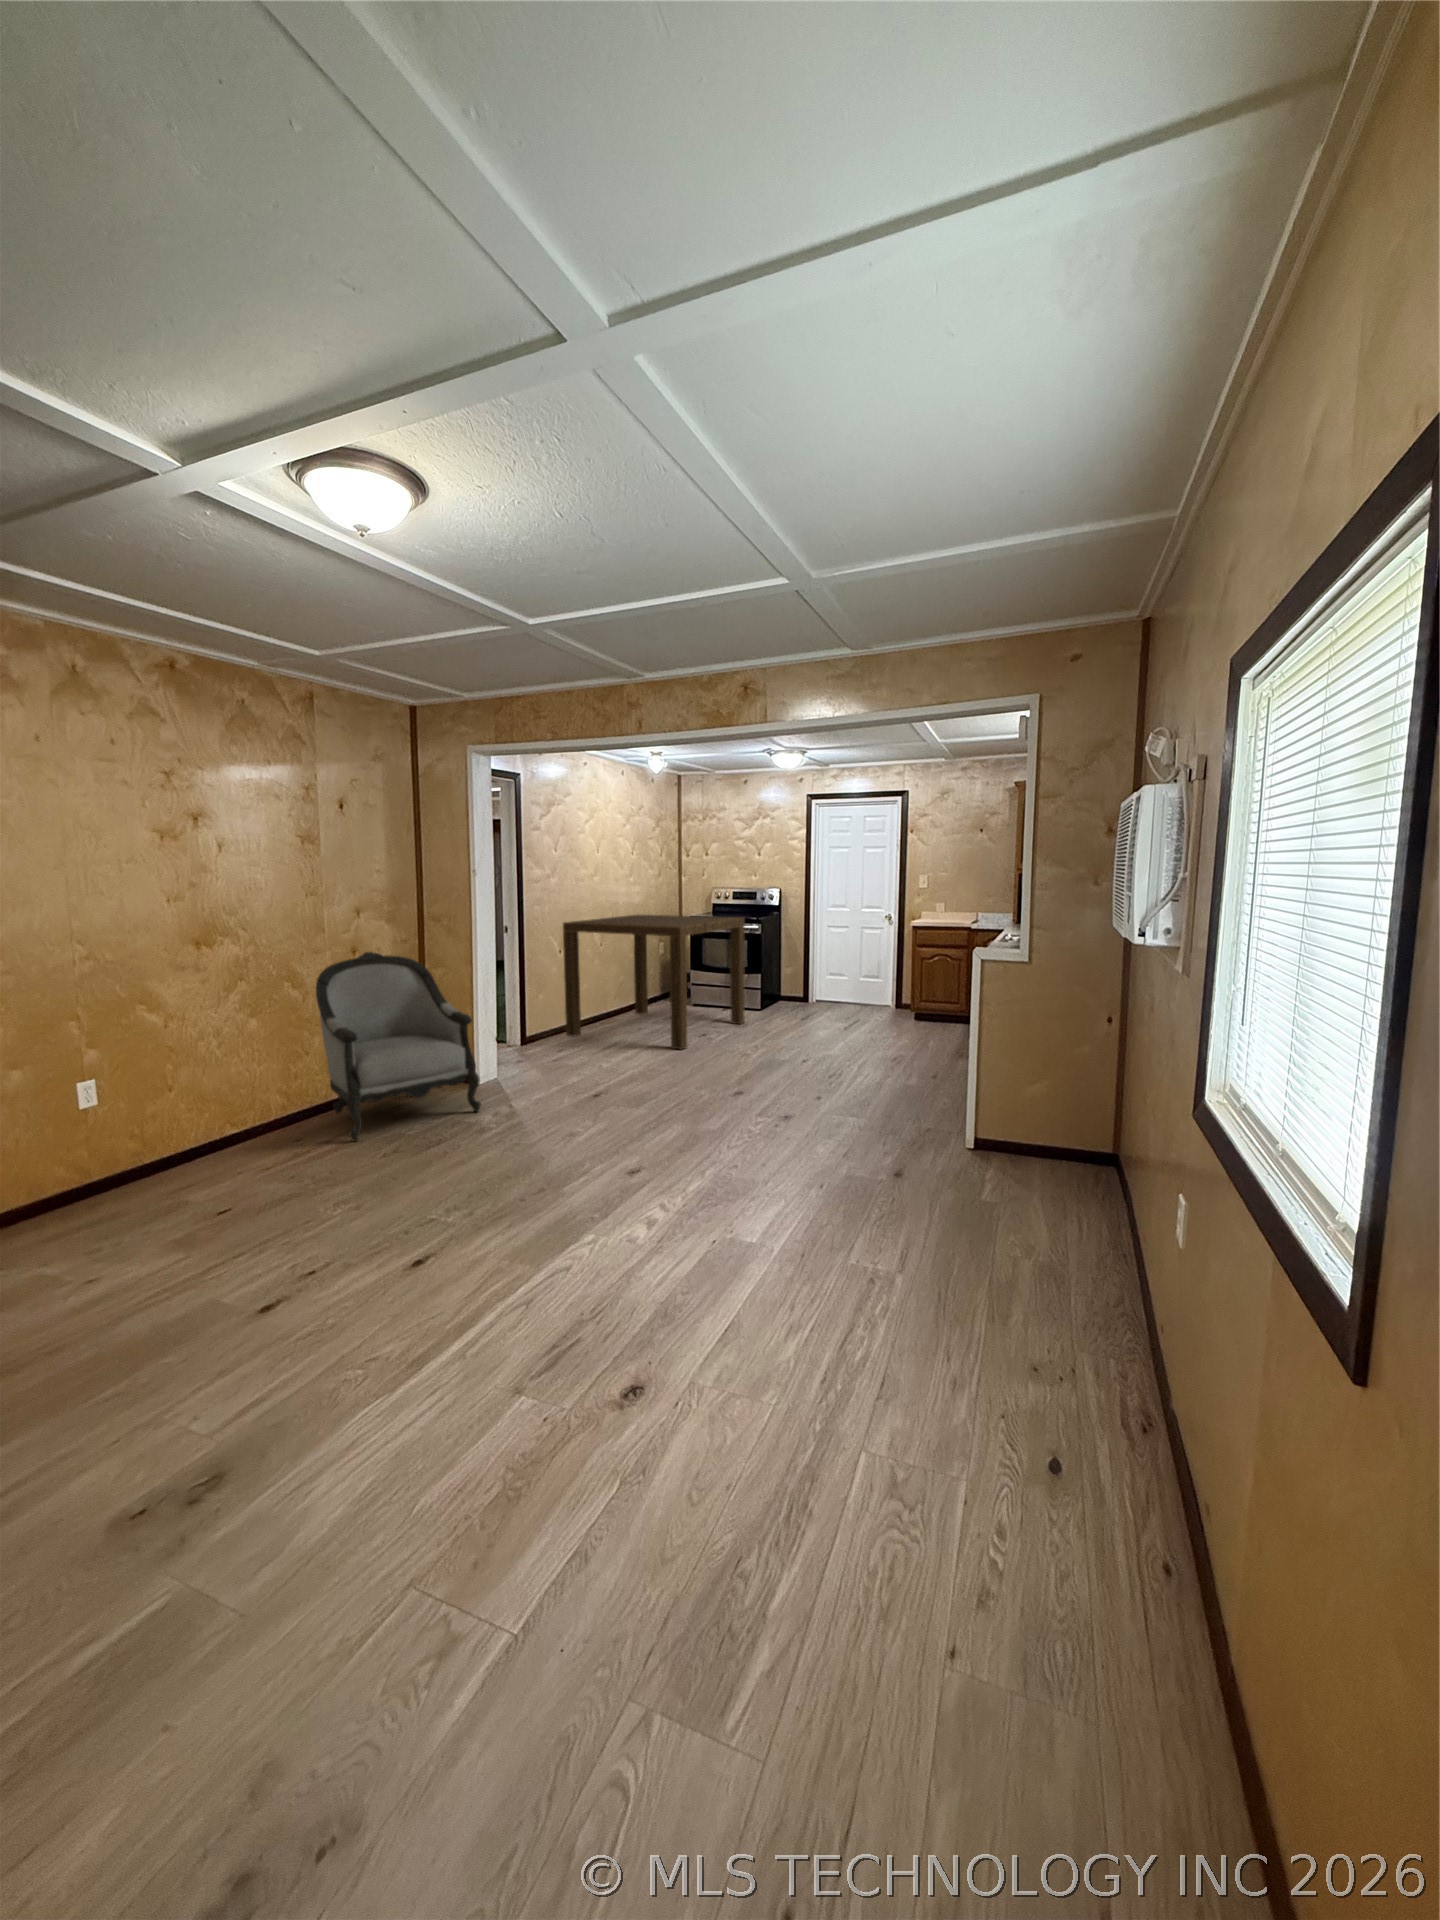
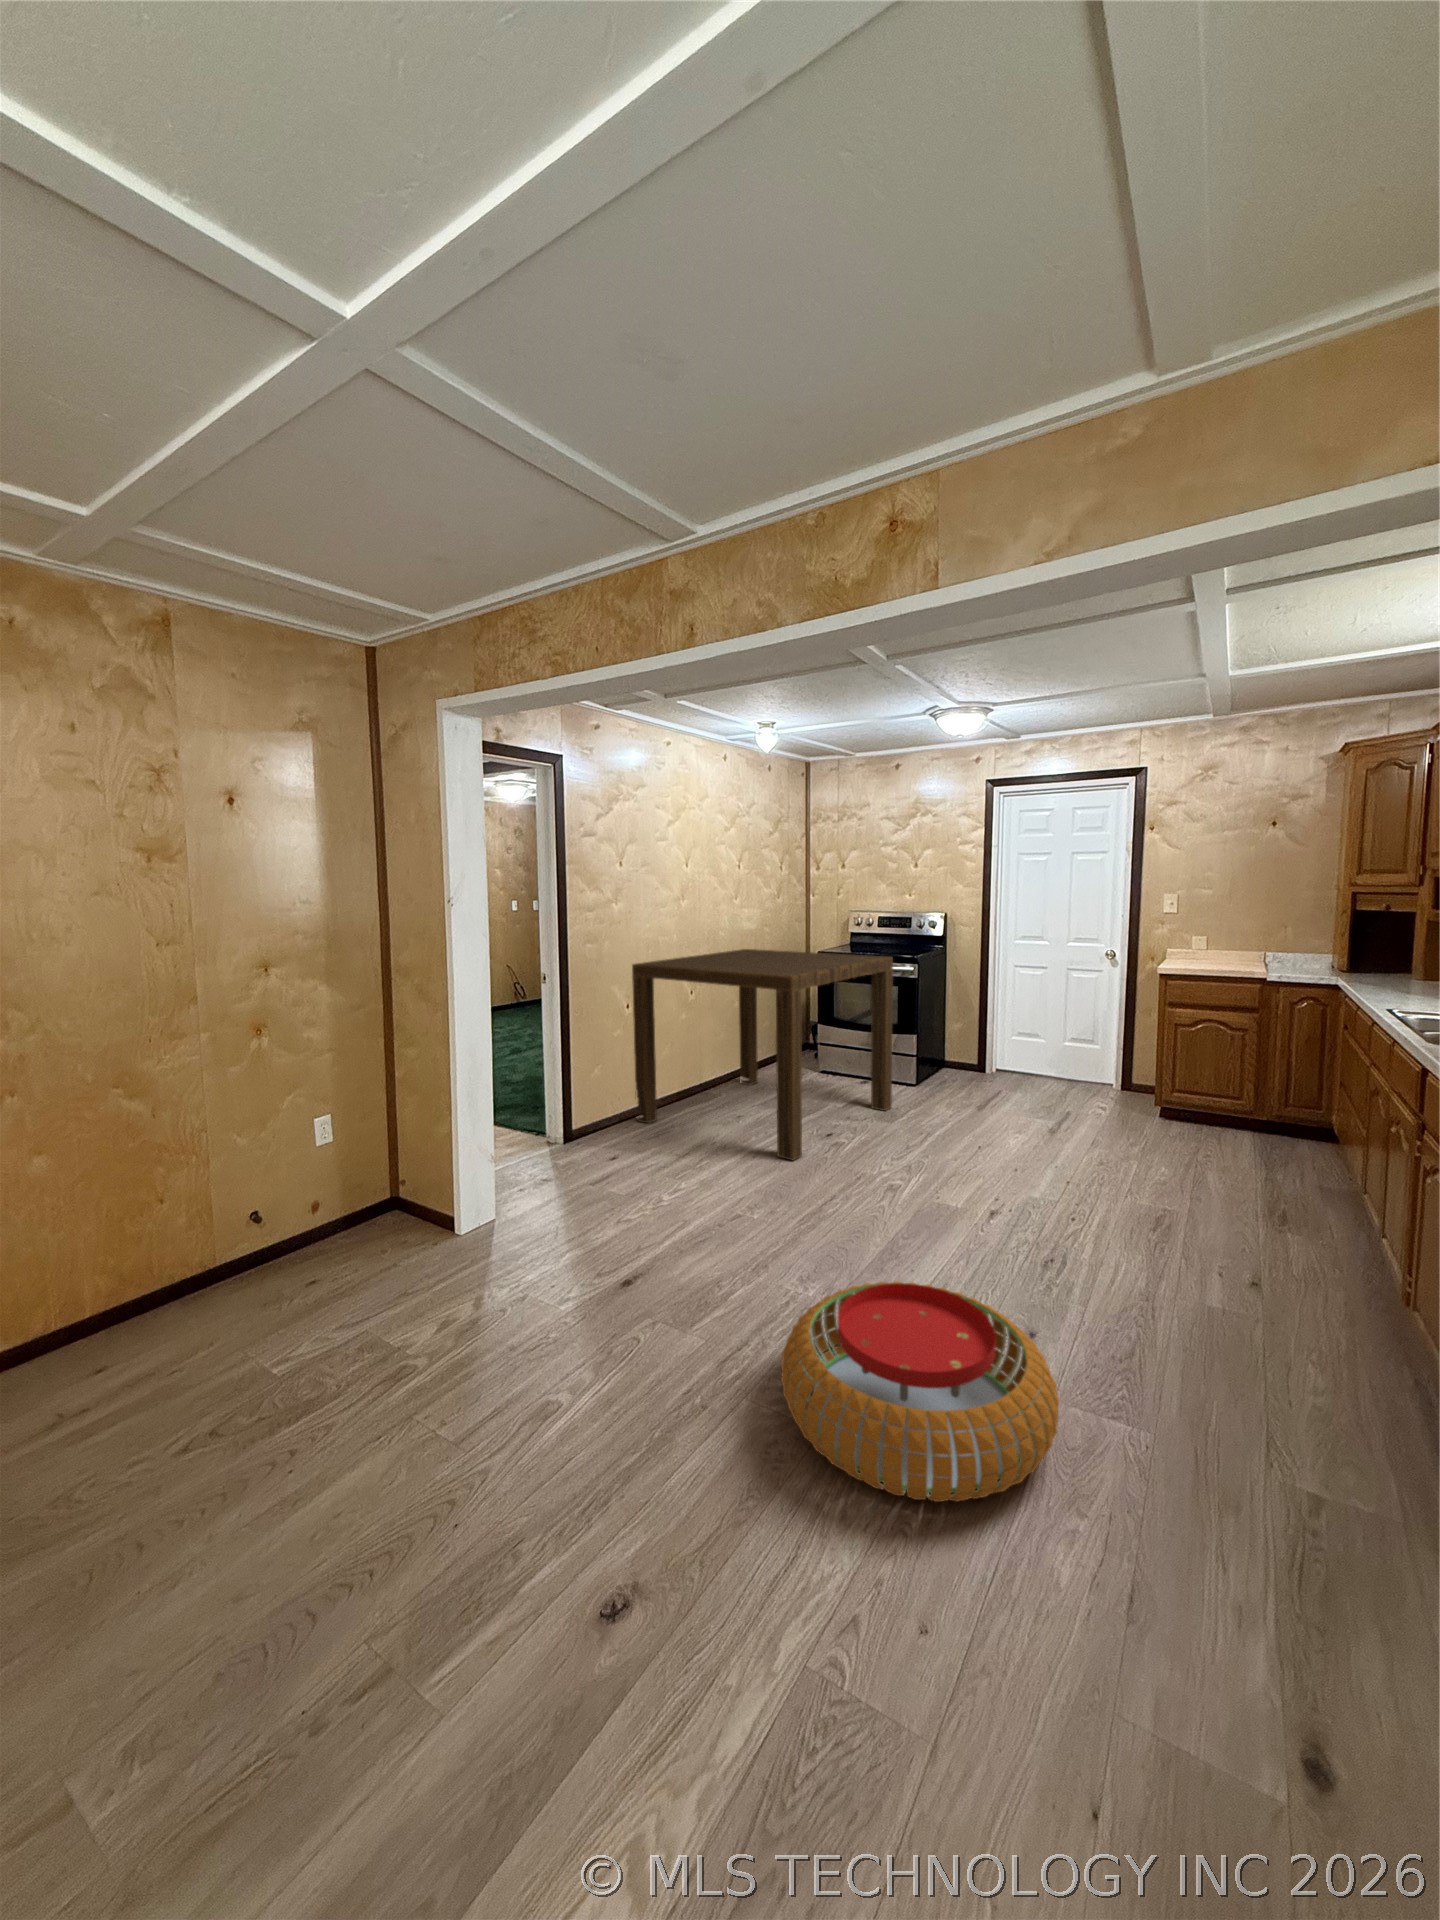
armchair: present [316,952,481,1142] -> none [189,1023,443,1359]
pouf: none [694,1075,828,1152] -> present [781,1281,1059,1502]

